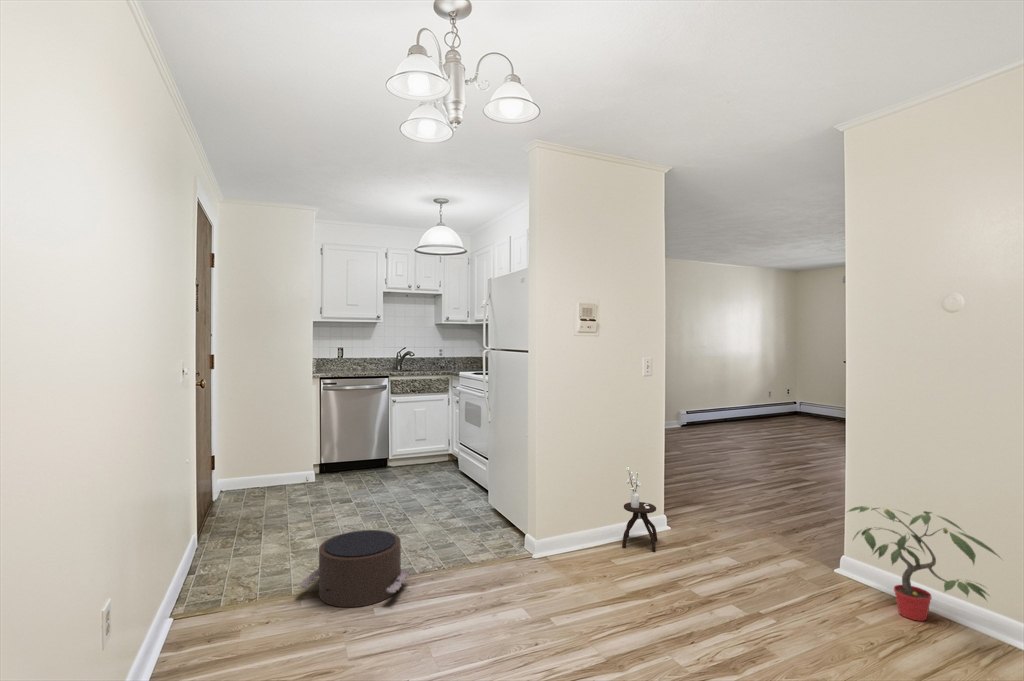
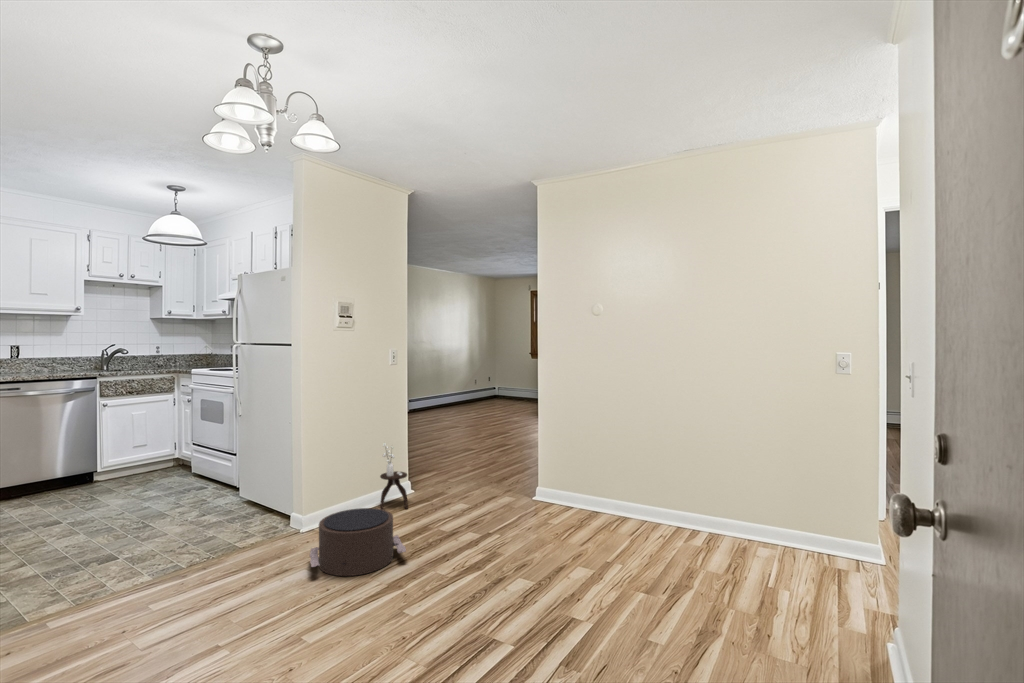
potted plant: present [849,506,1000,621] -> none [539,447,622,517]
pouf: present [300,530,410,607] -> present [310,508,406,576]

